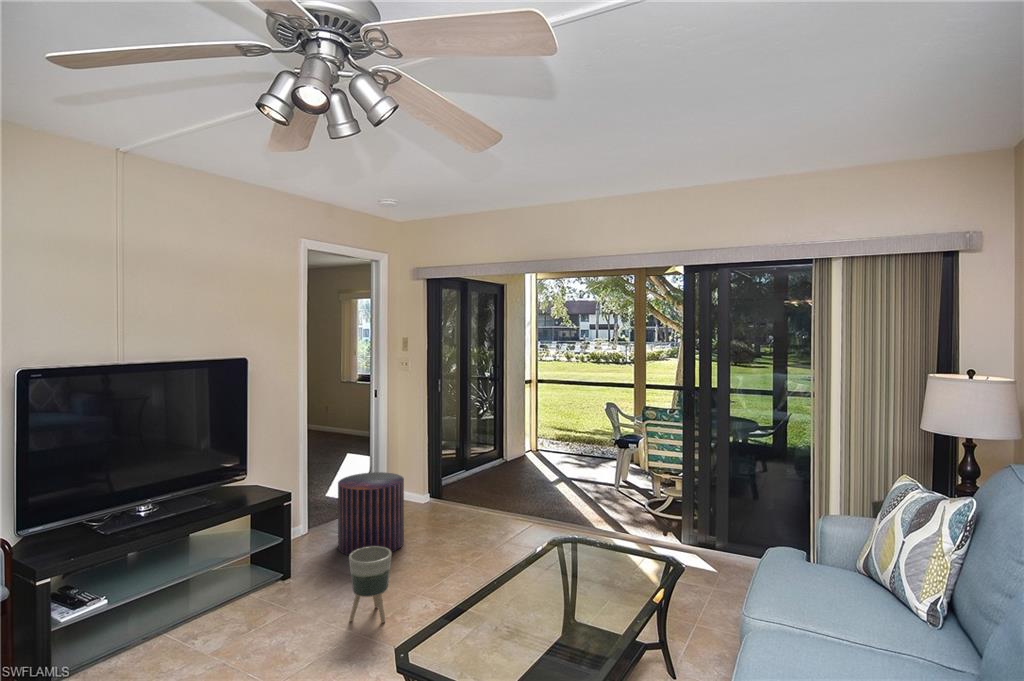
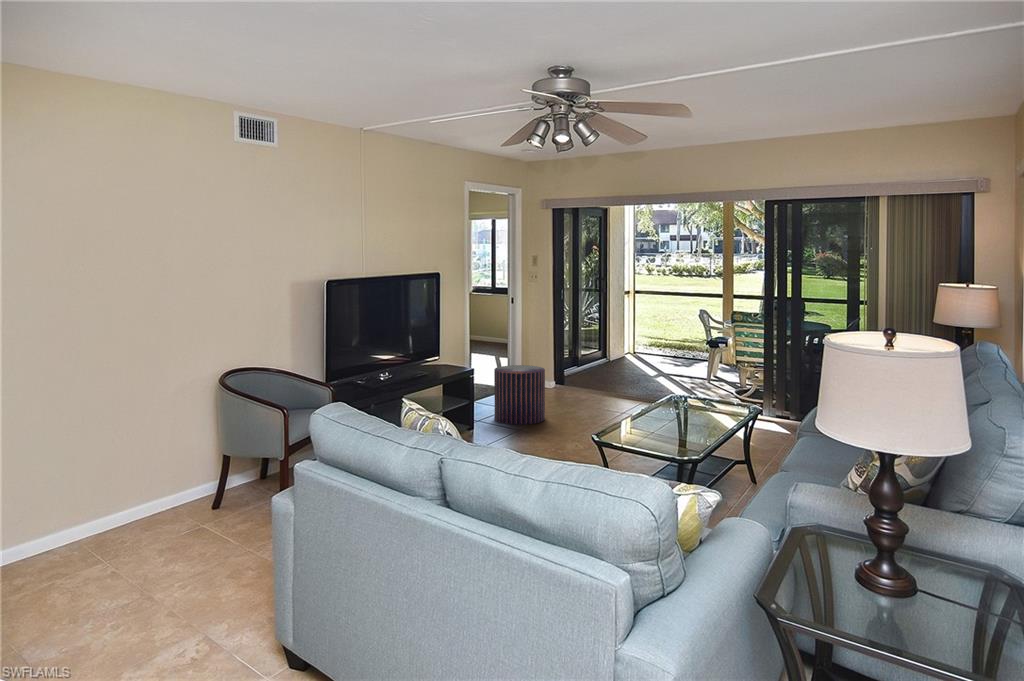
planter: present [349,546,392,623] -> none [541,402,569,448]

